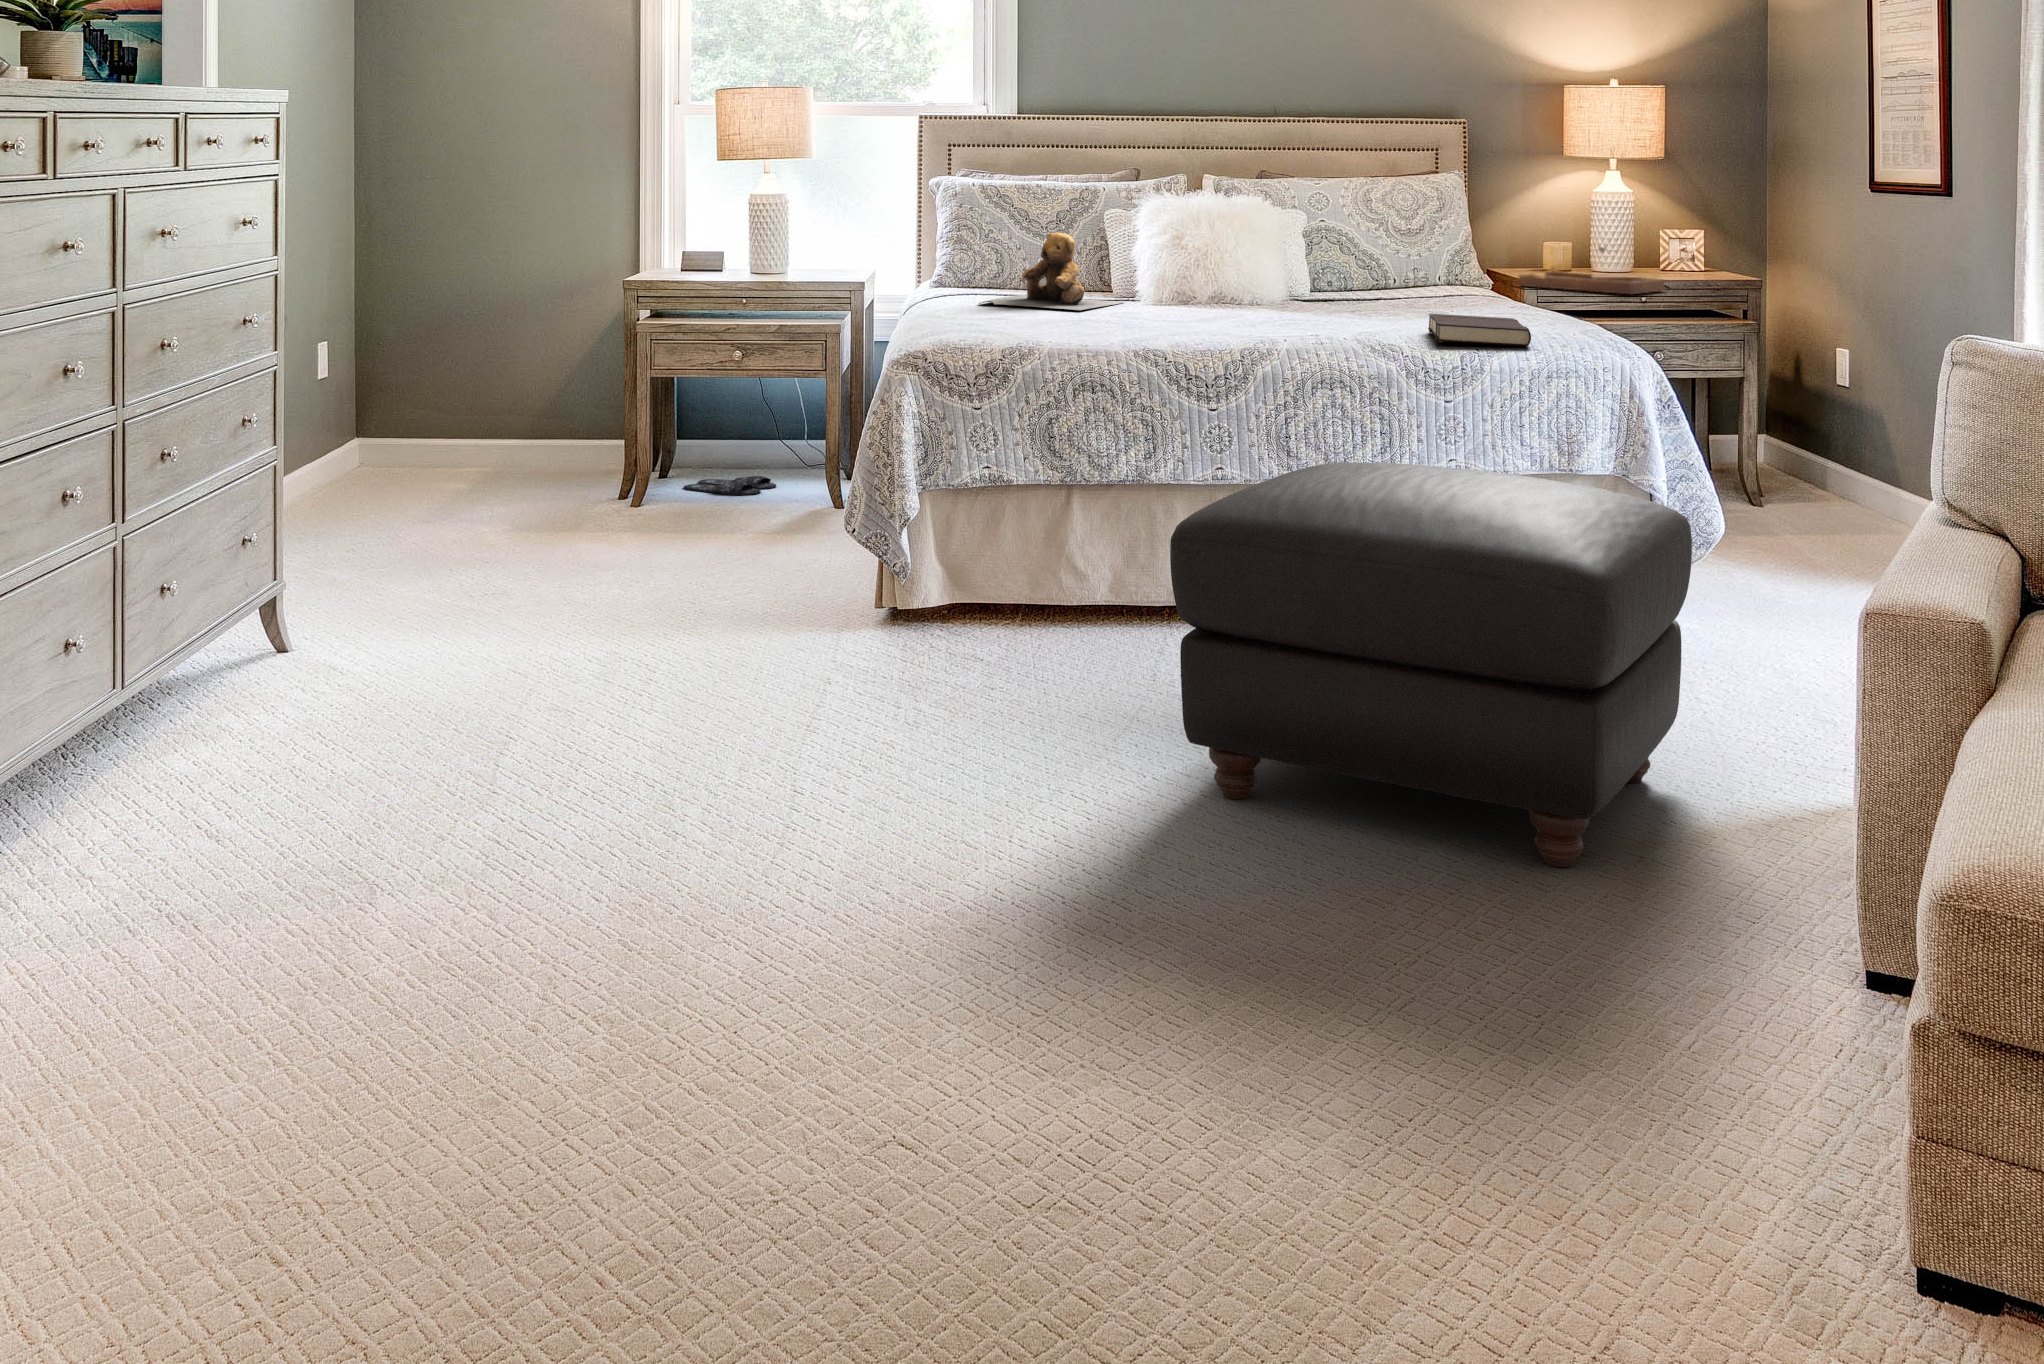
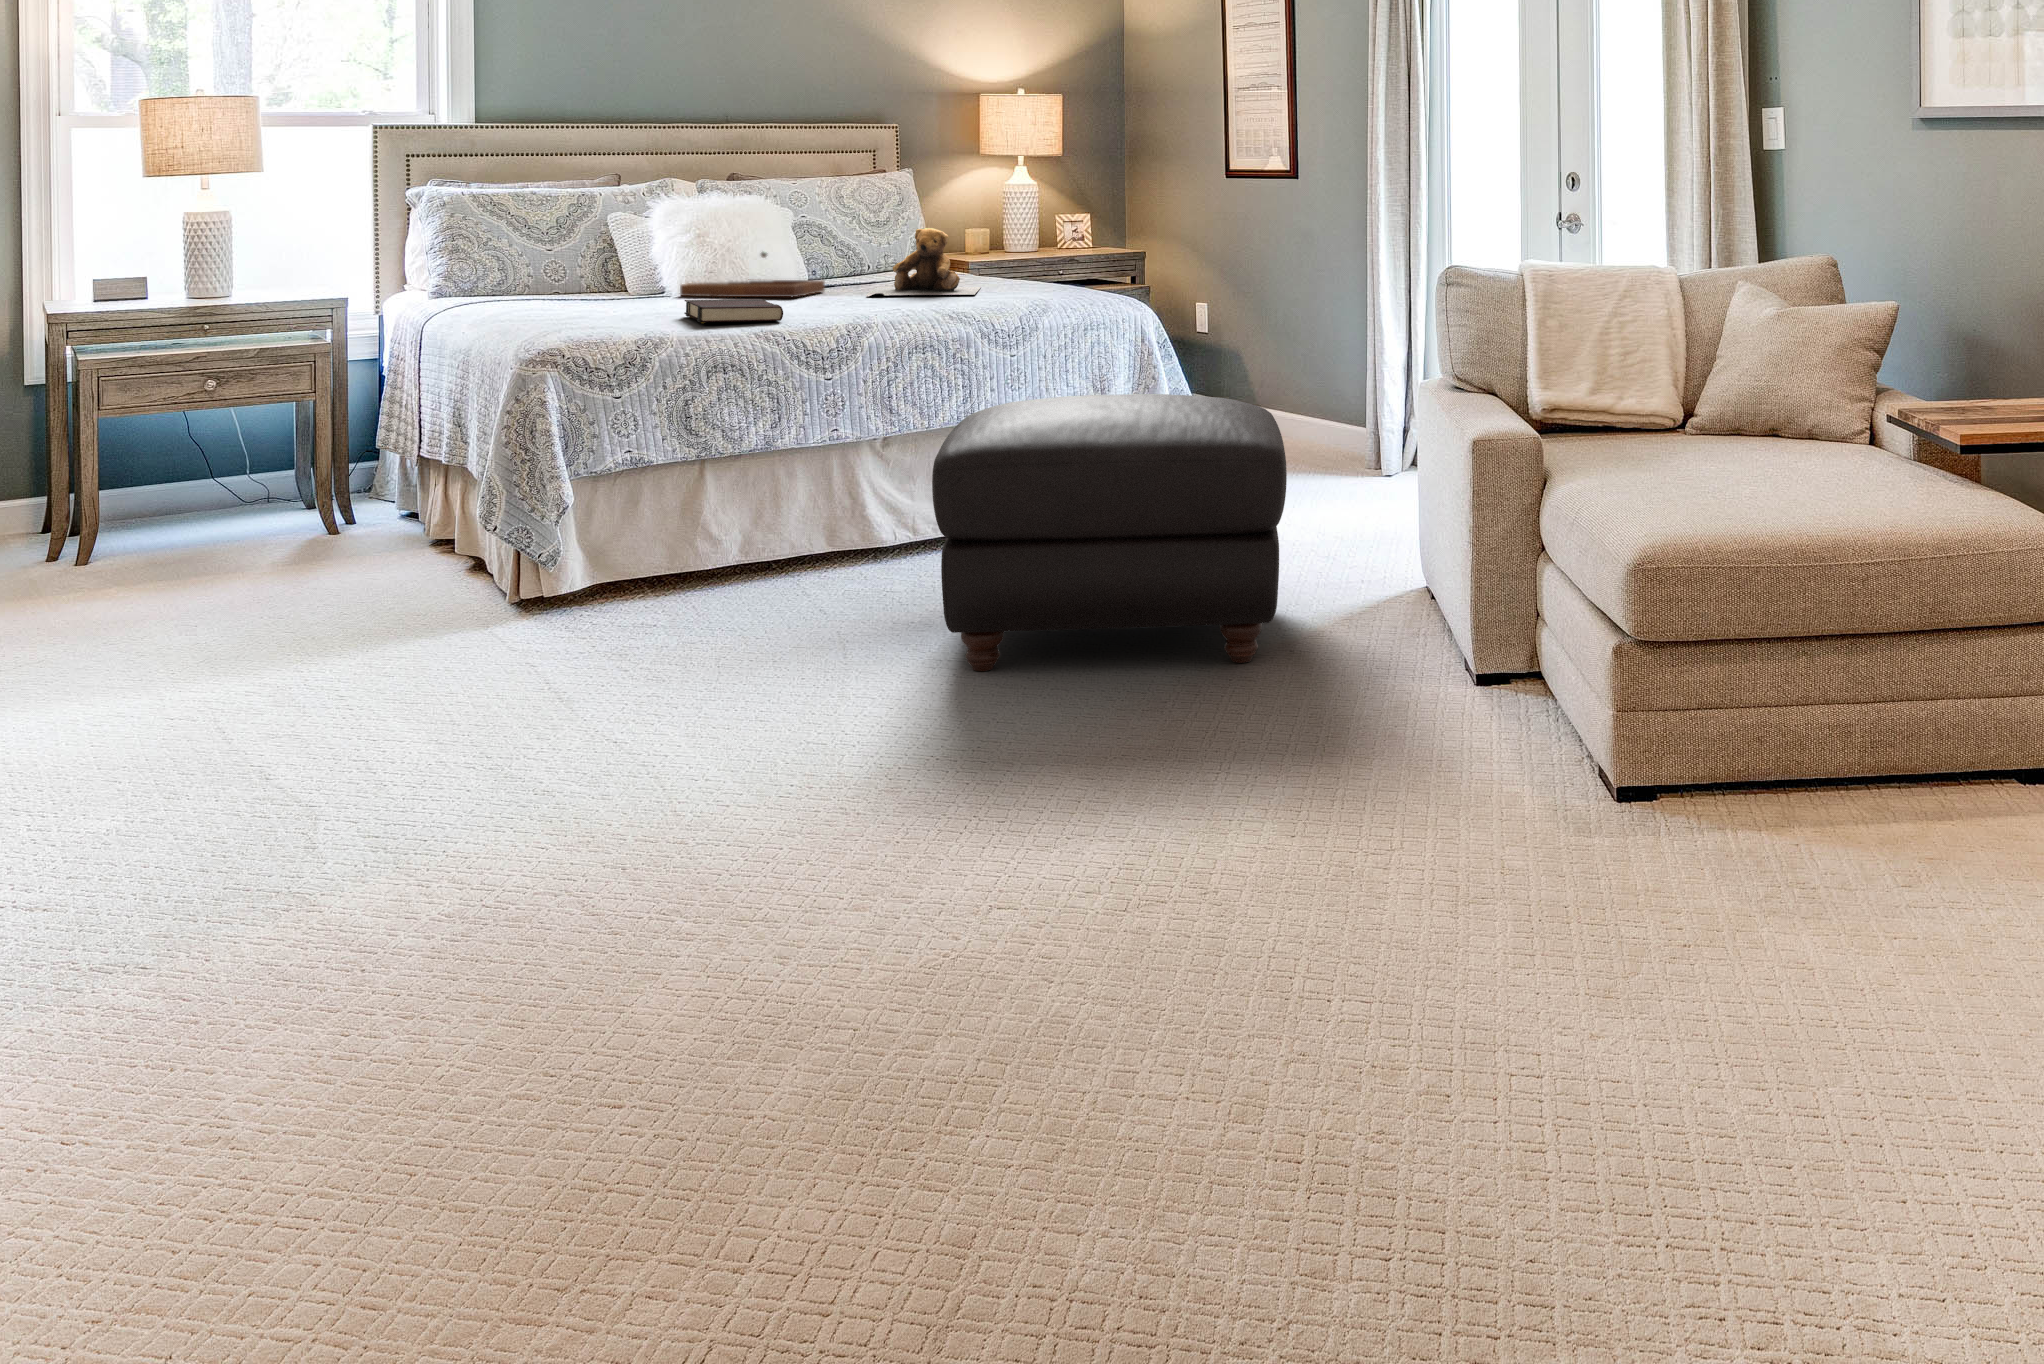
teddy bear: present [978,232,1122,310] -> present [866,228,981,296]
tray: present [1519,246,1664,294] -> present [680,251,825,297]
book: present [1428,314,1531,346] -> present [684,299,783,324]
slippers: present [684,476,776,495] -> none [113,517,228,541]

